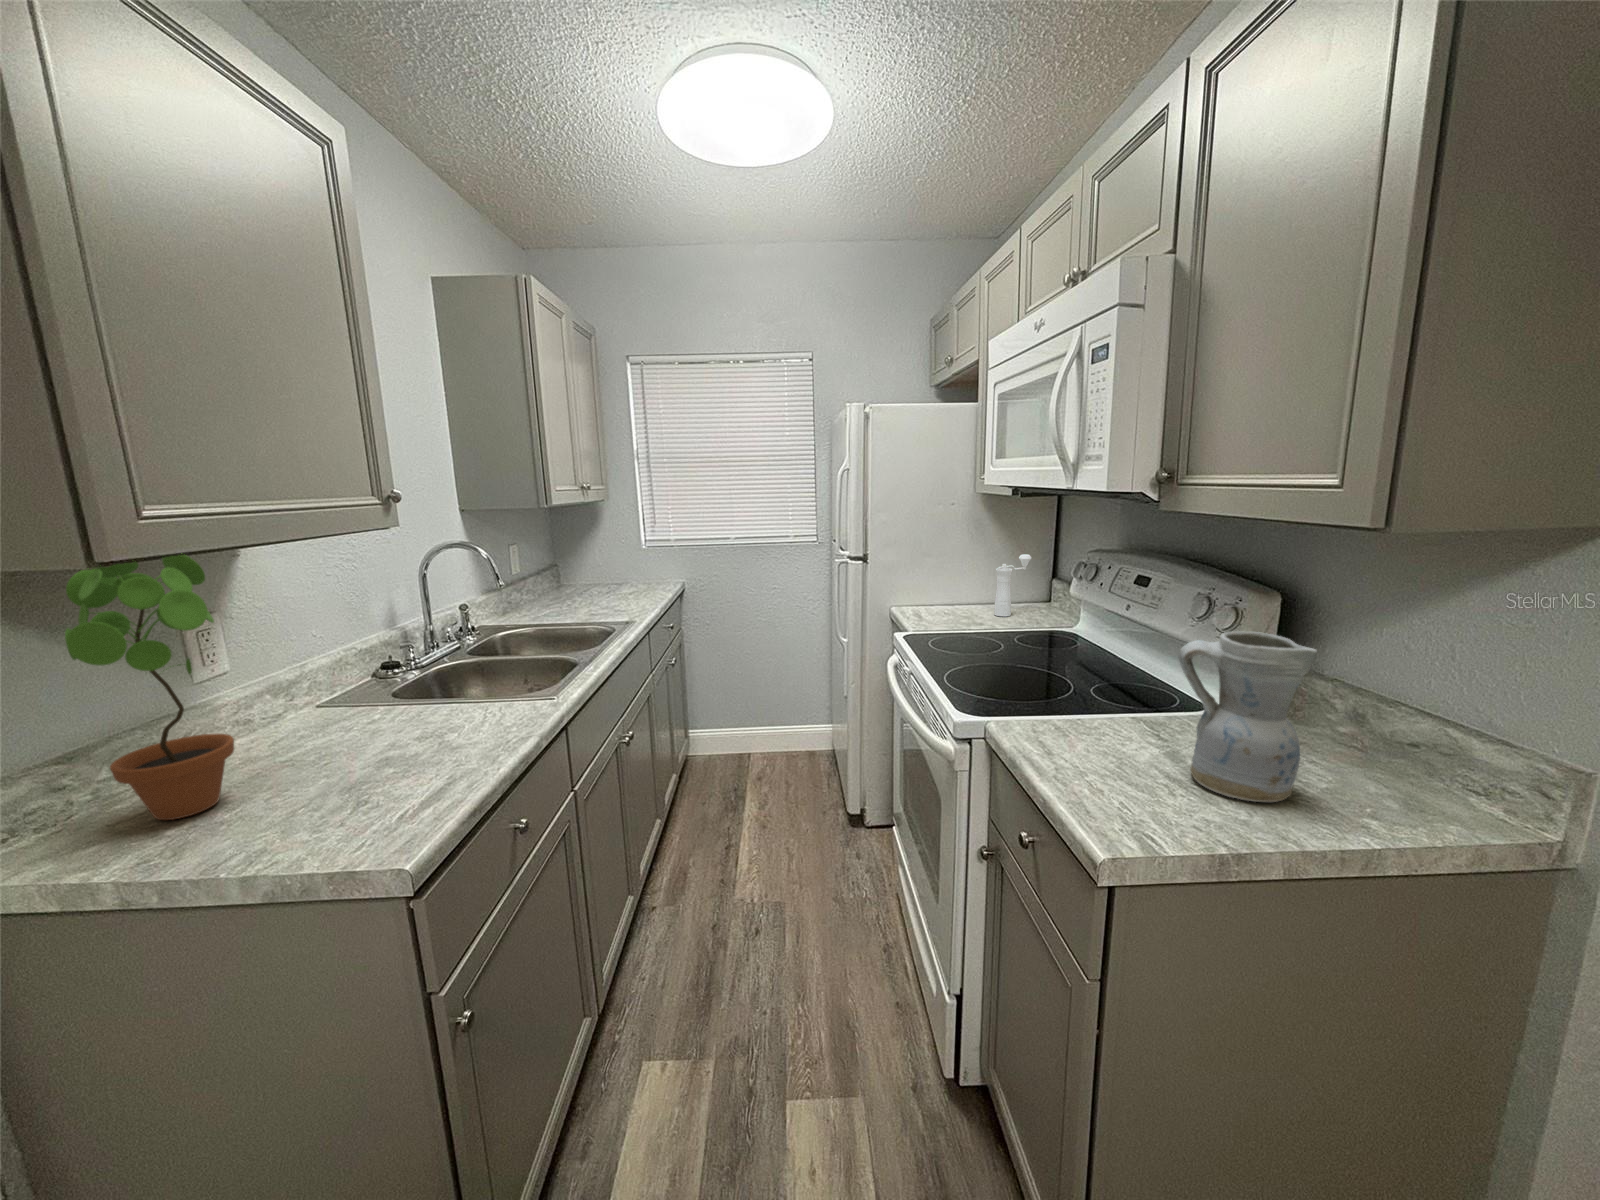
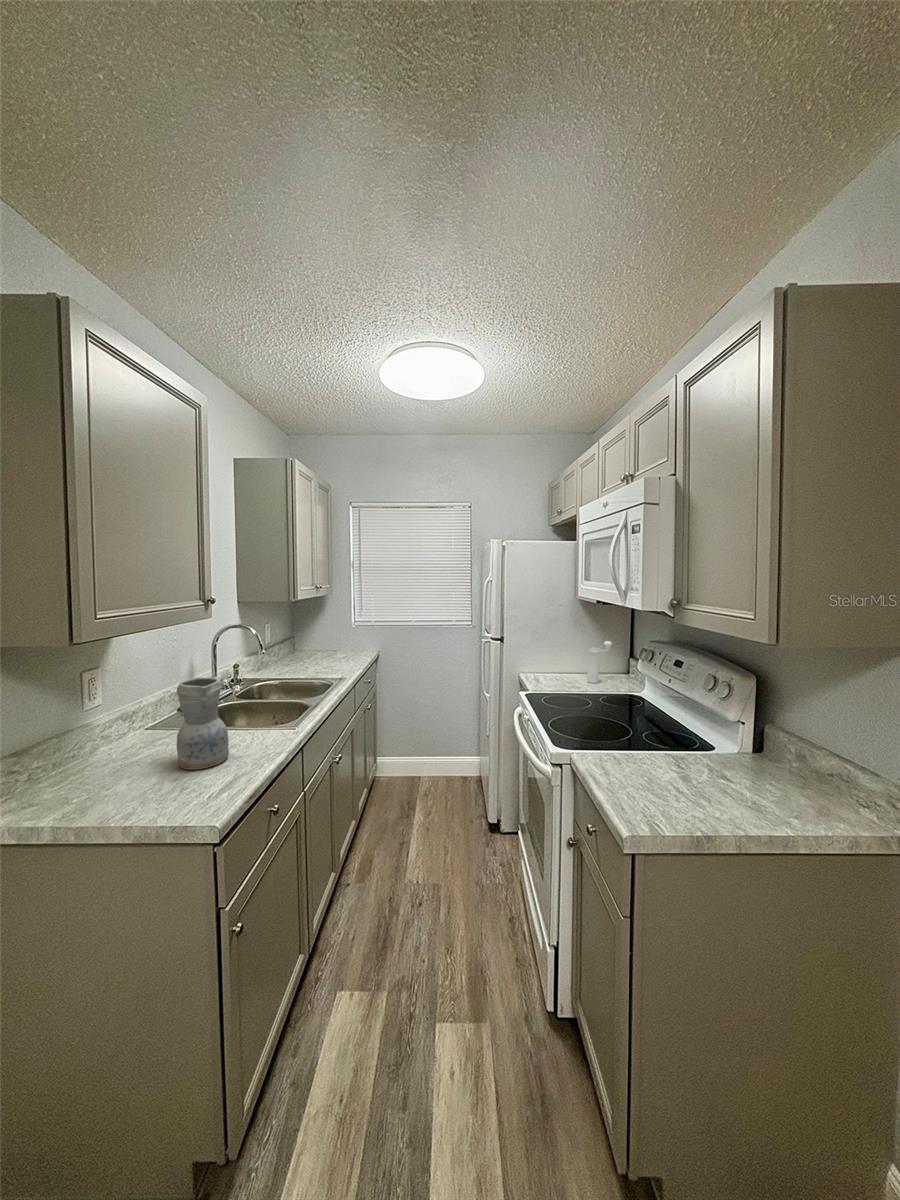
potted plant: present [65,553,234,820] -> none [41,635,115,793]
ceramic pitcher: present [1179,631,1317,802] -> present [177,677,229,769]

